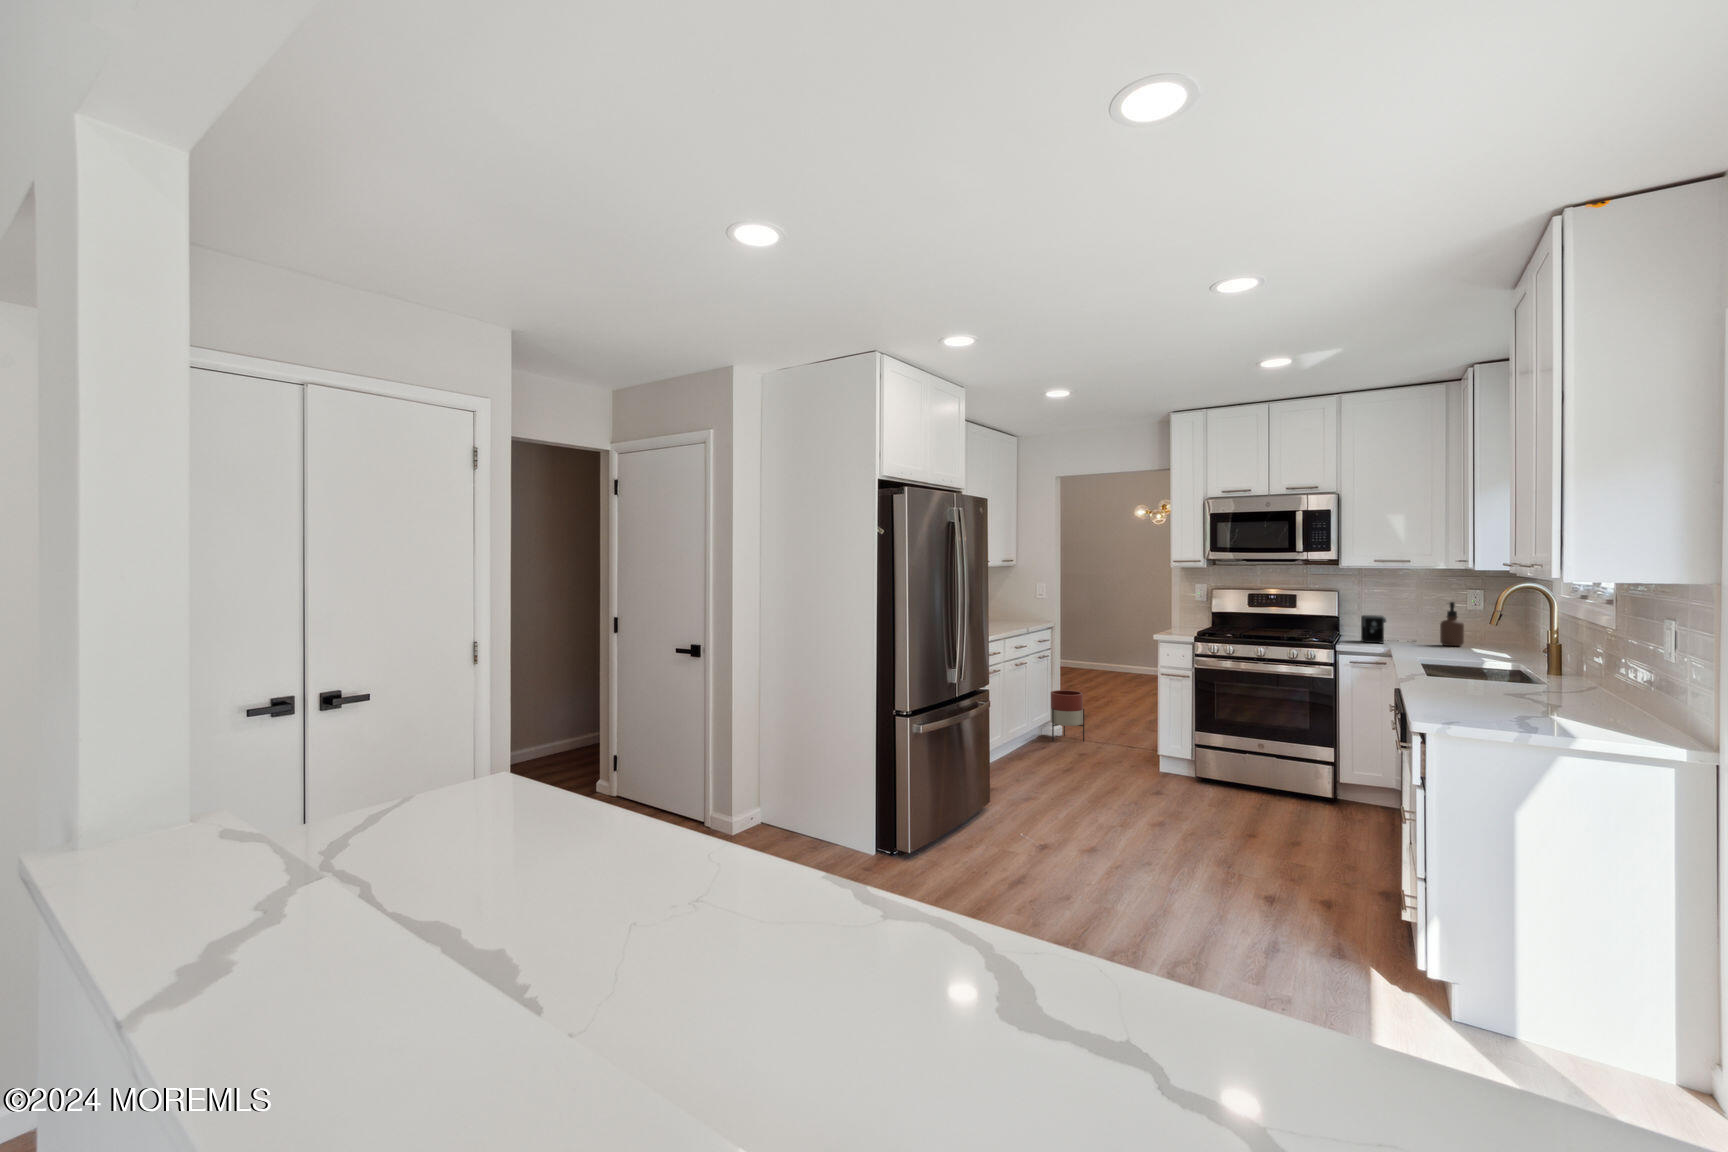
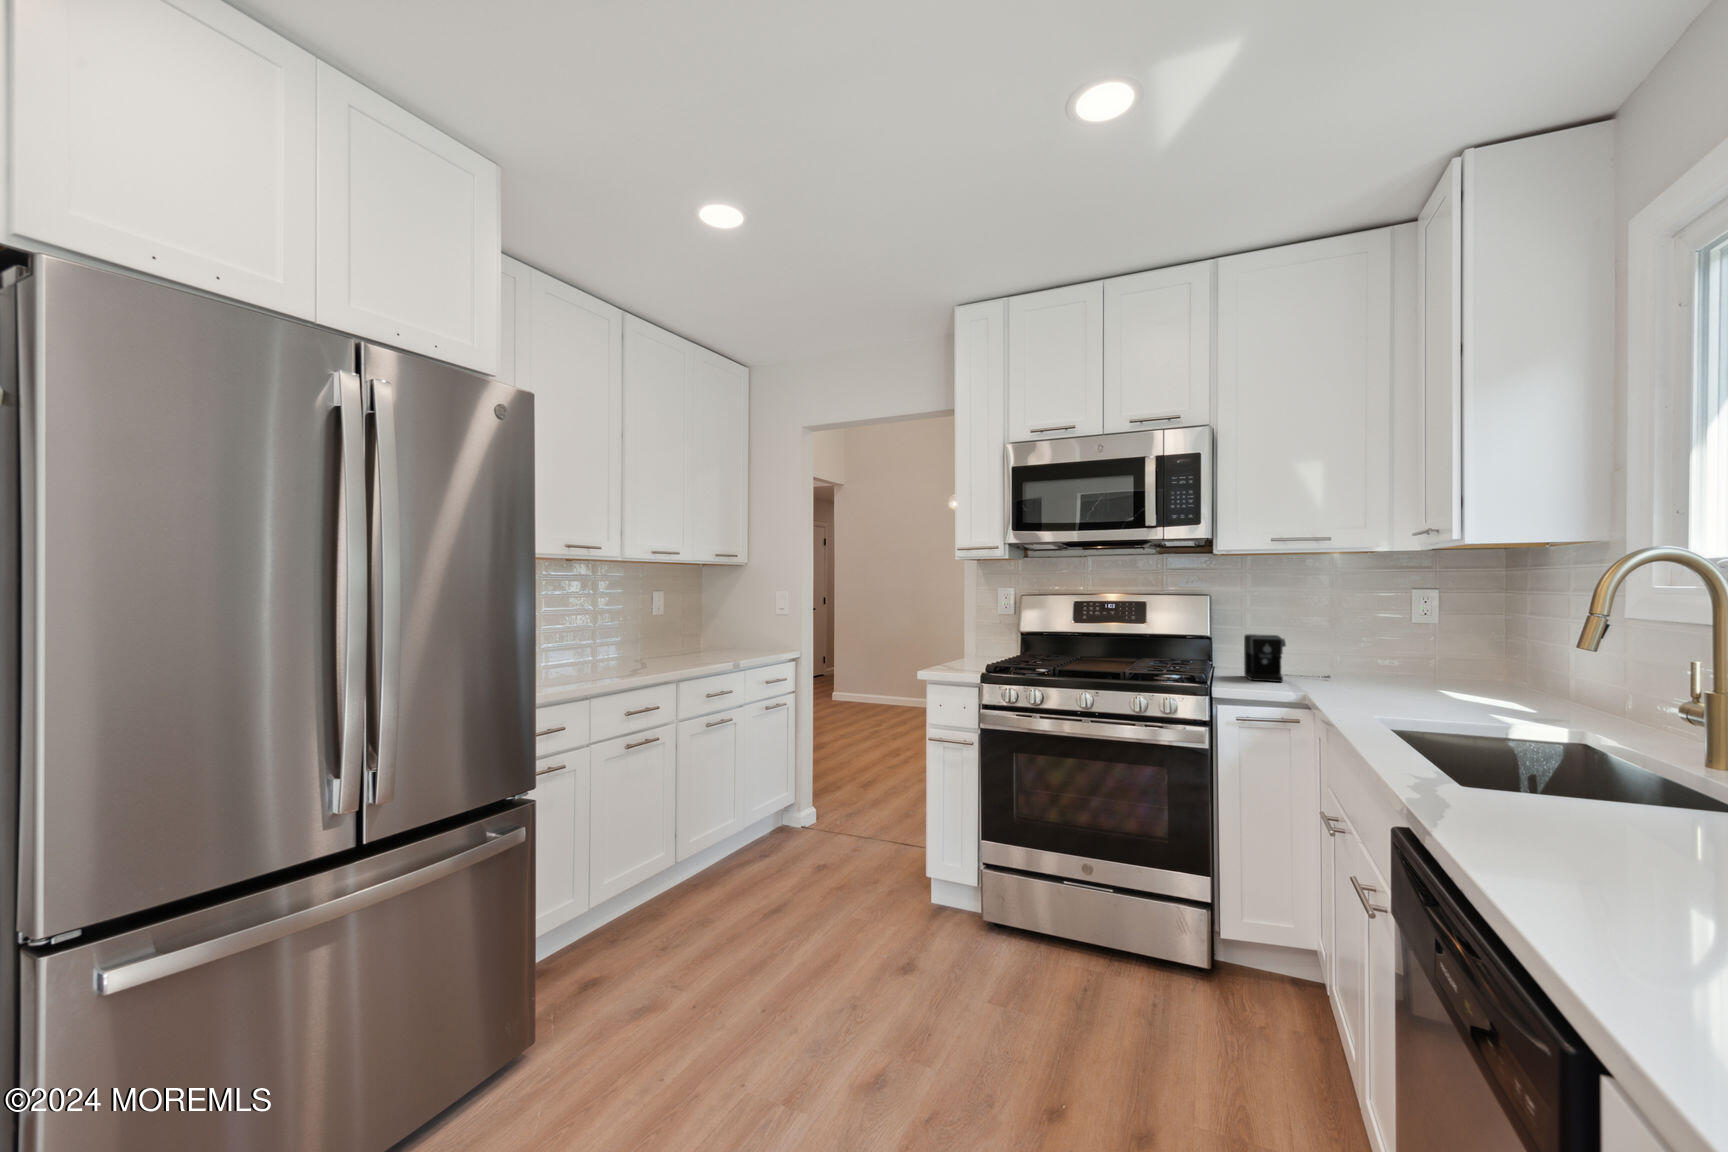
soap dispenser: present [1440,602,1464,646] -> none [1369,612,1409,687]
planter: present [1051,690,1084,742] -> none [798,746,846,828]

